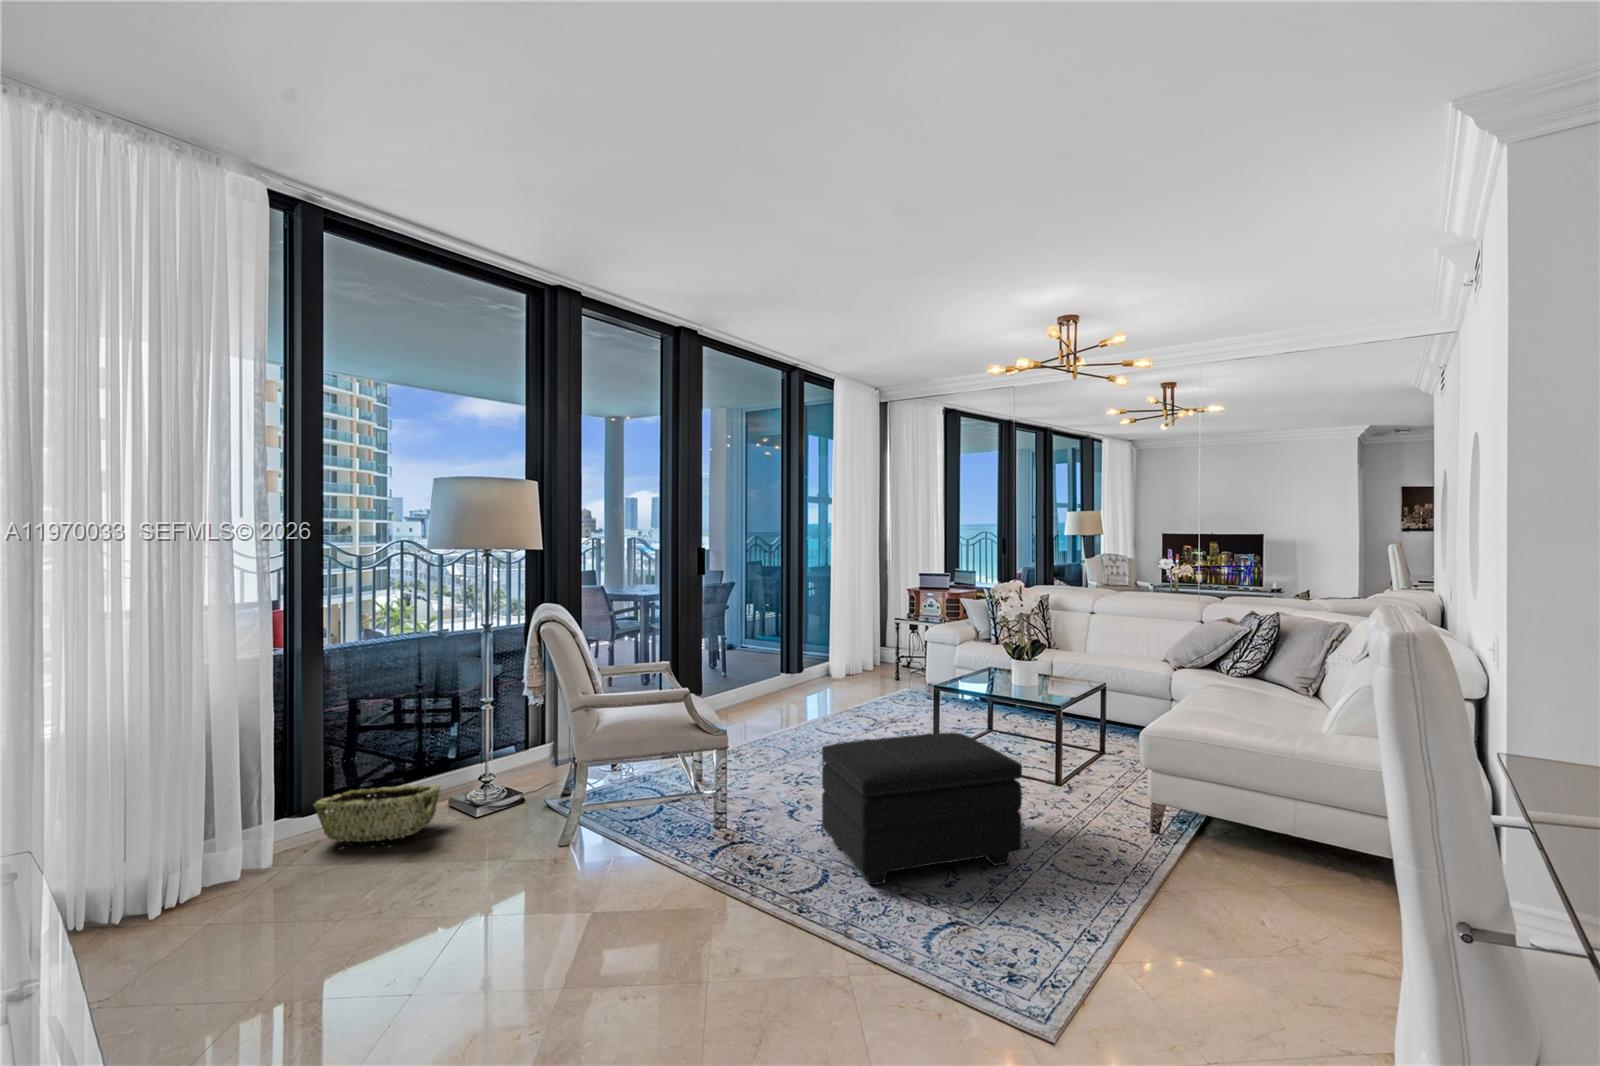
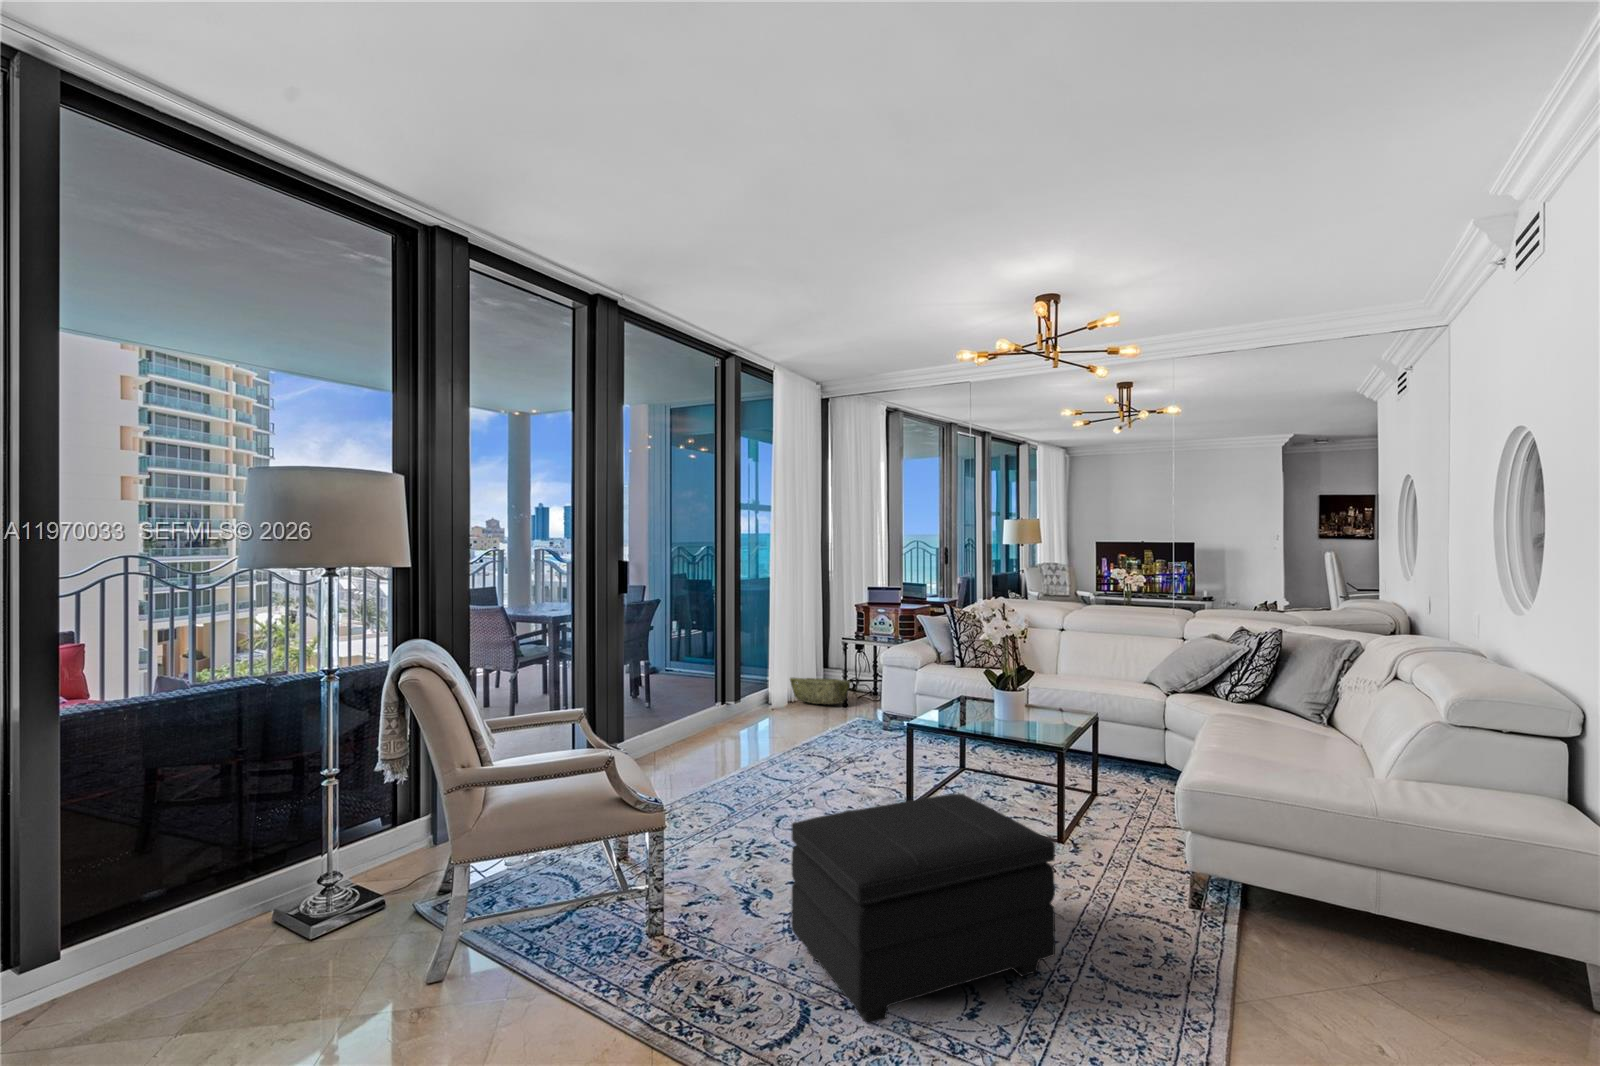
woven basket: present [314,785,440,842] -> present [790,678,850,704]

